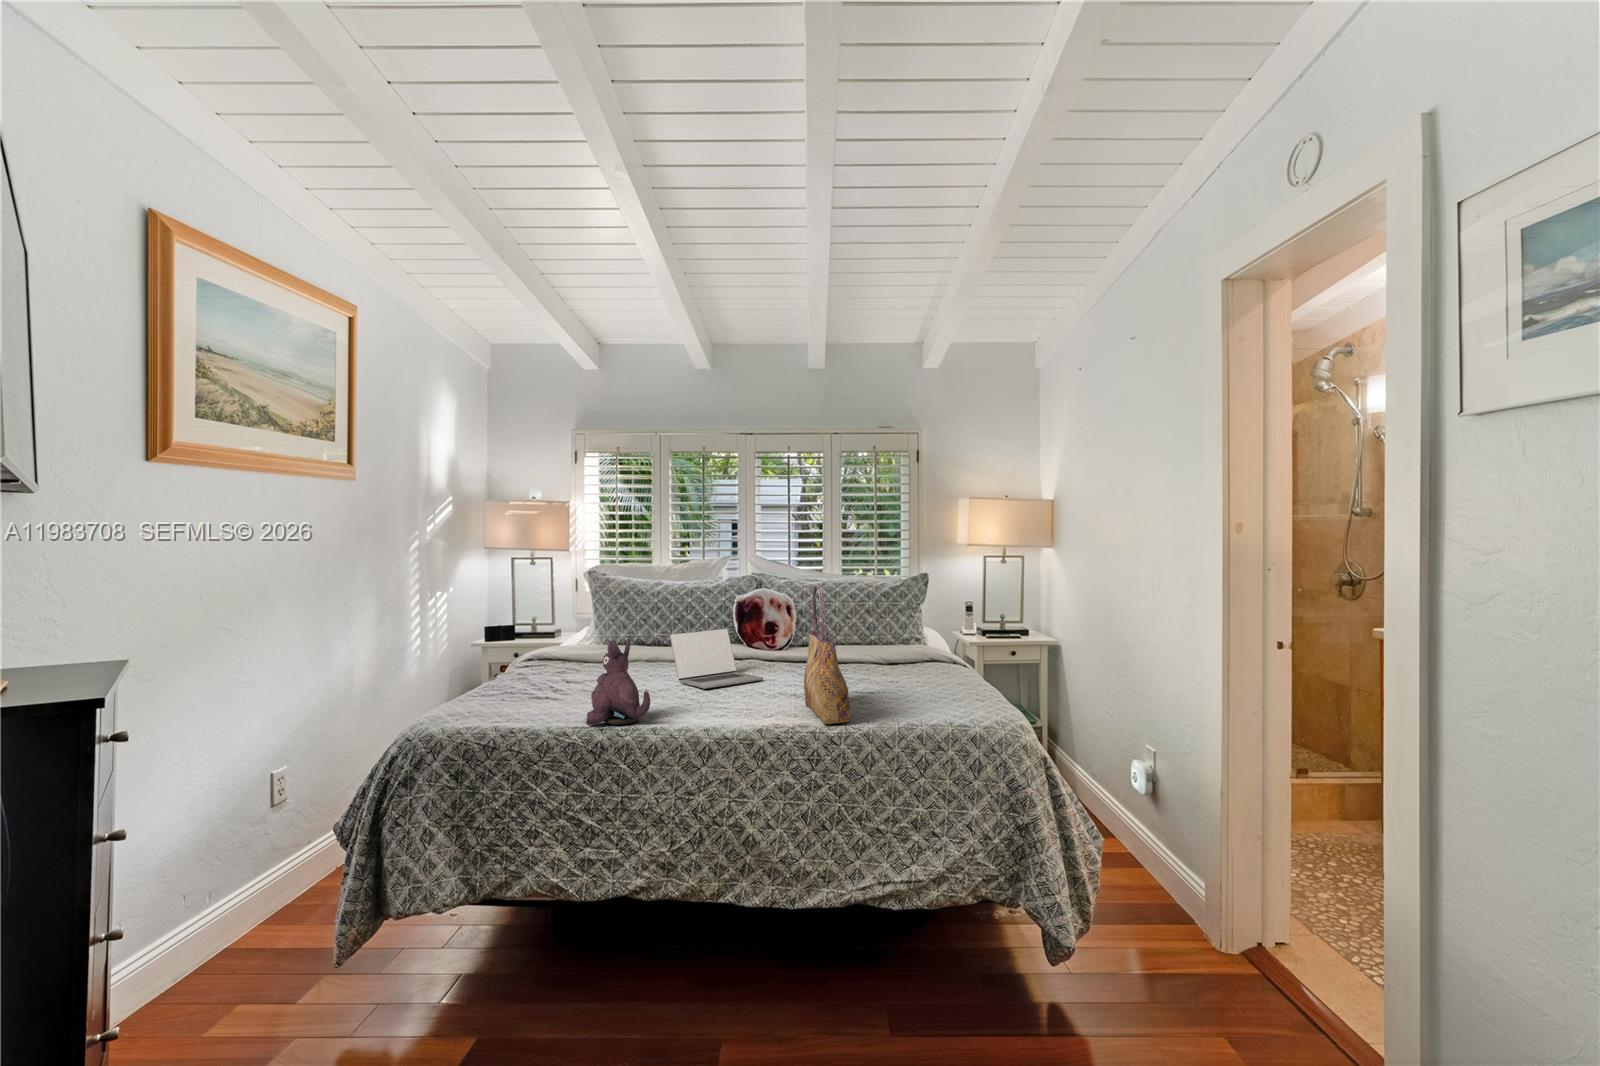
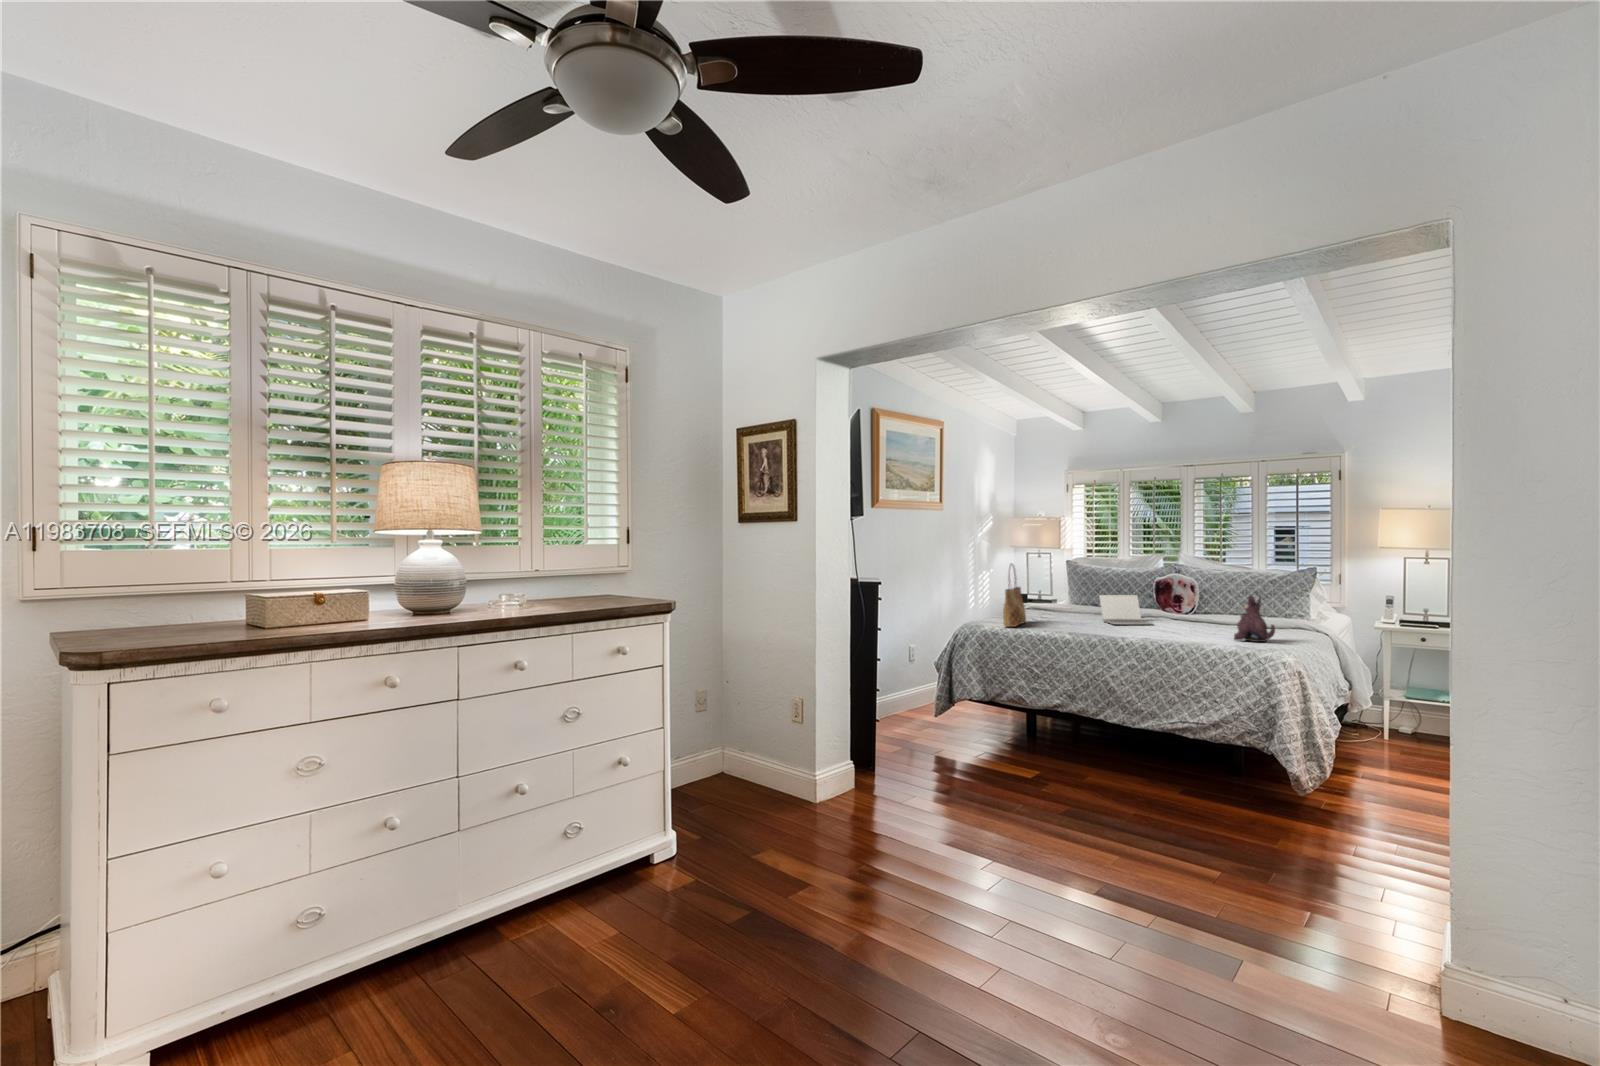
tote bag: present [804,585,850,724] -> present [1003,563,1026,627]
plush toy: present [586,639,650,725] -> present [1234,595,1275,642]

